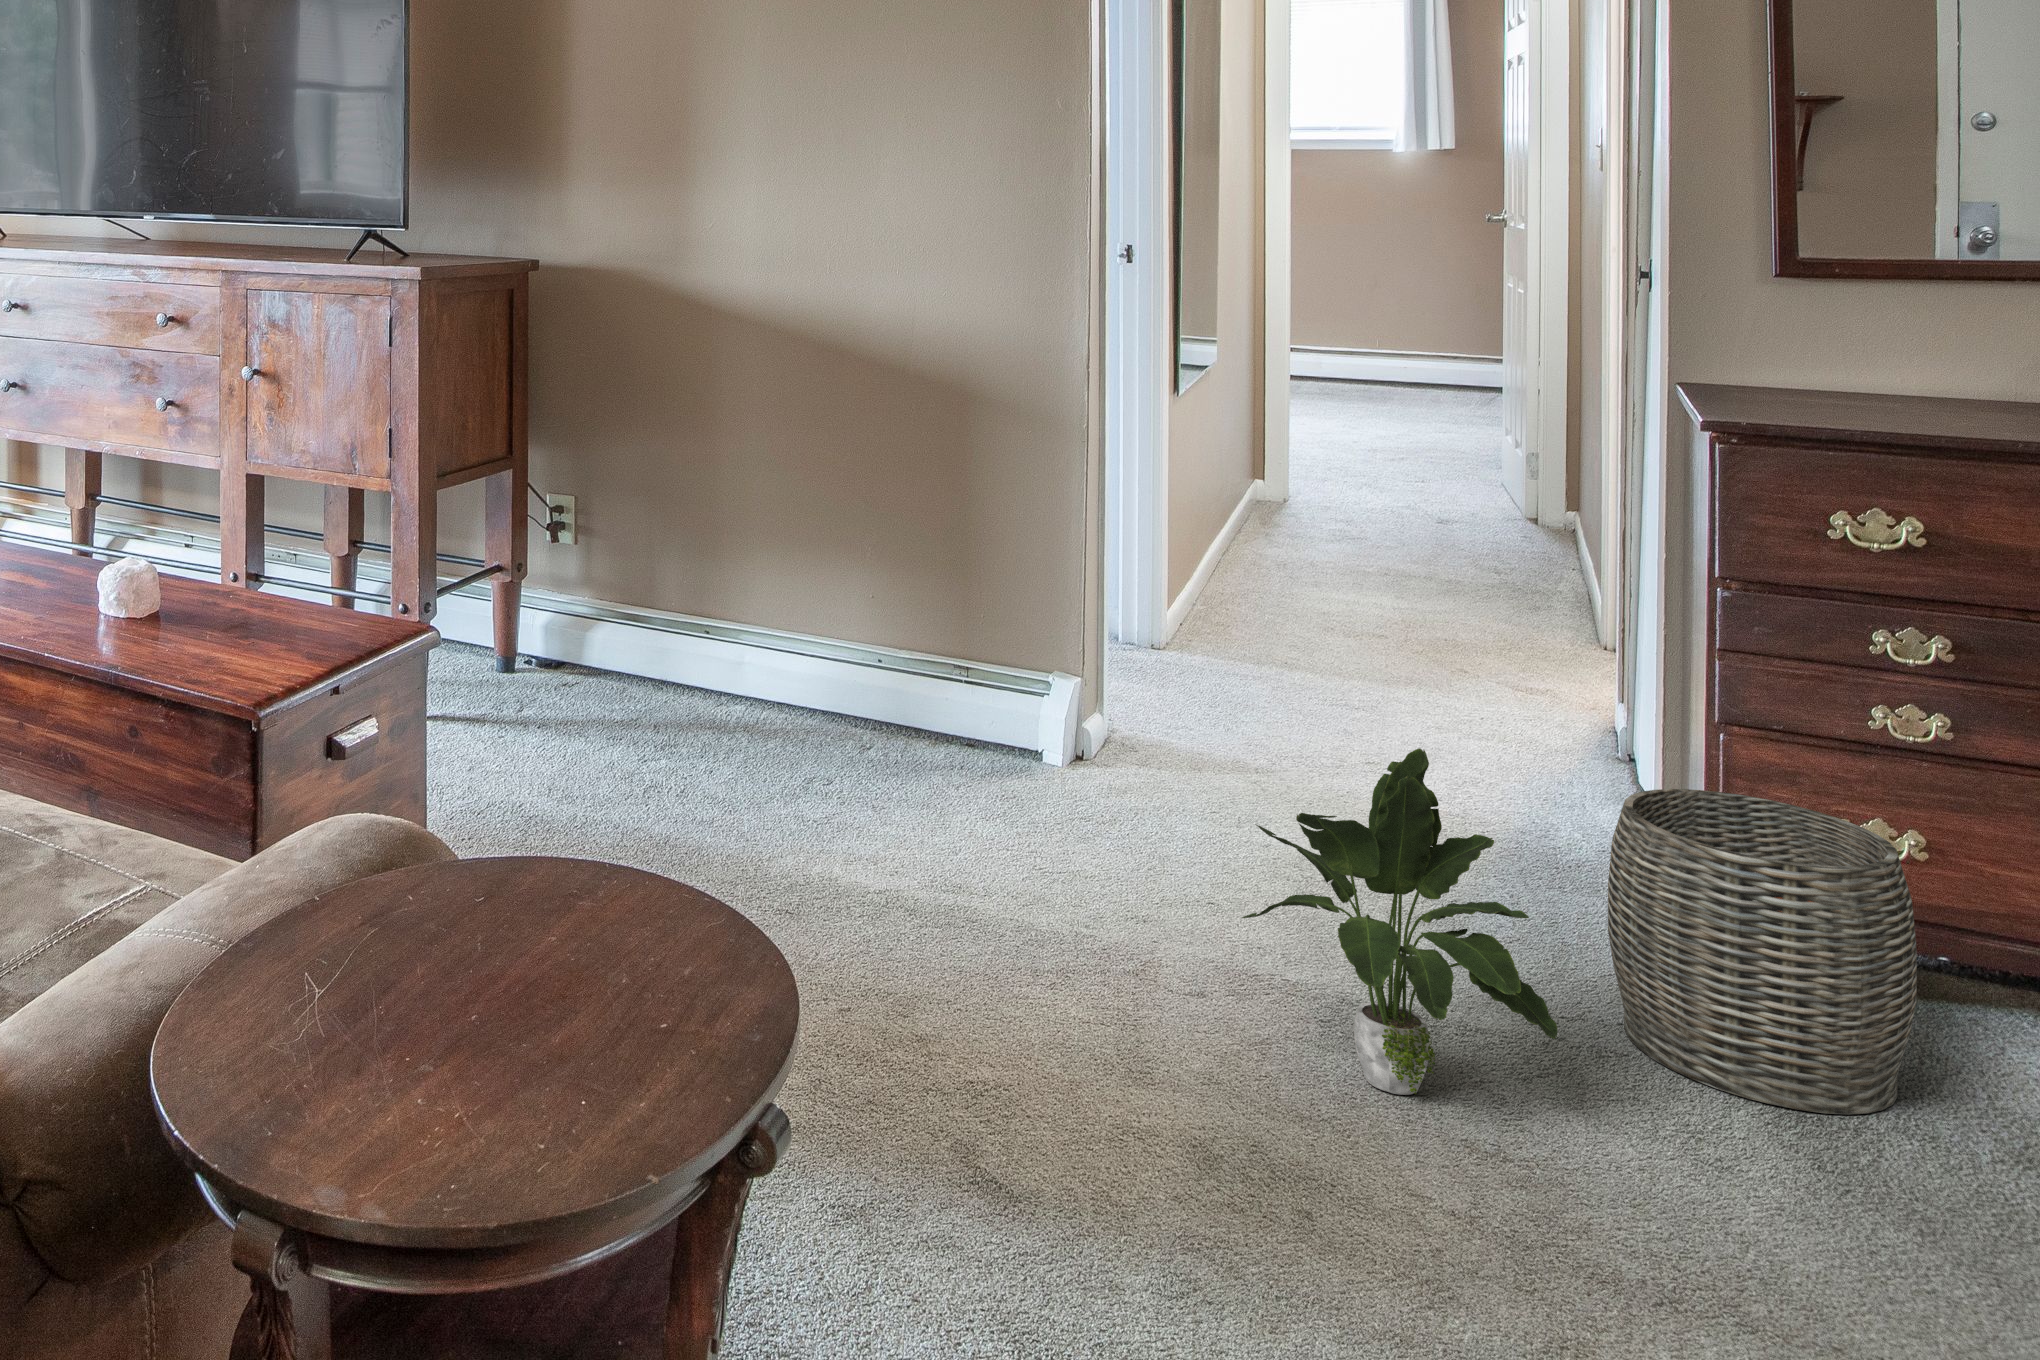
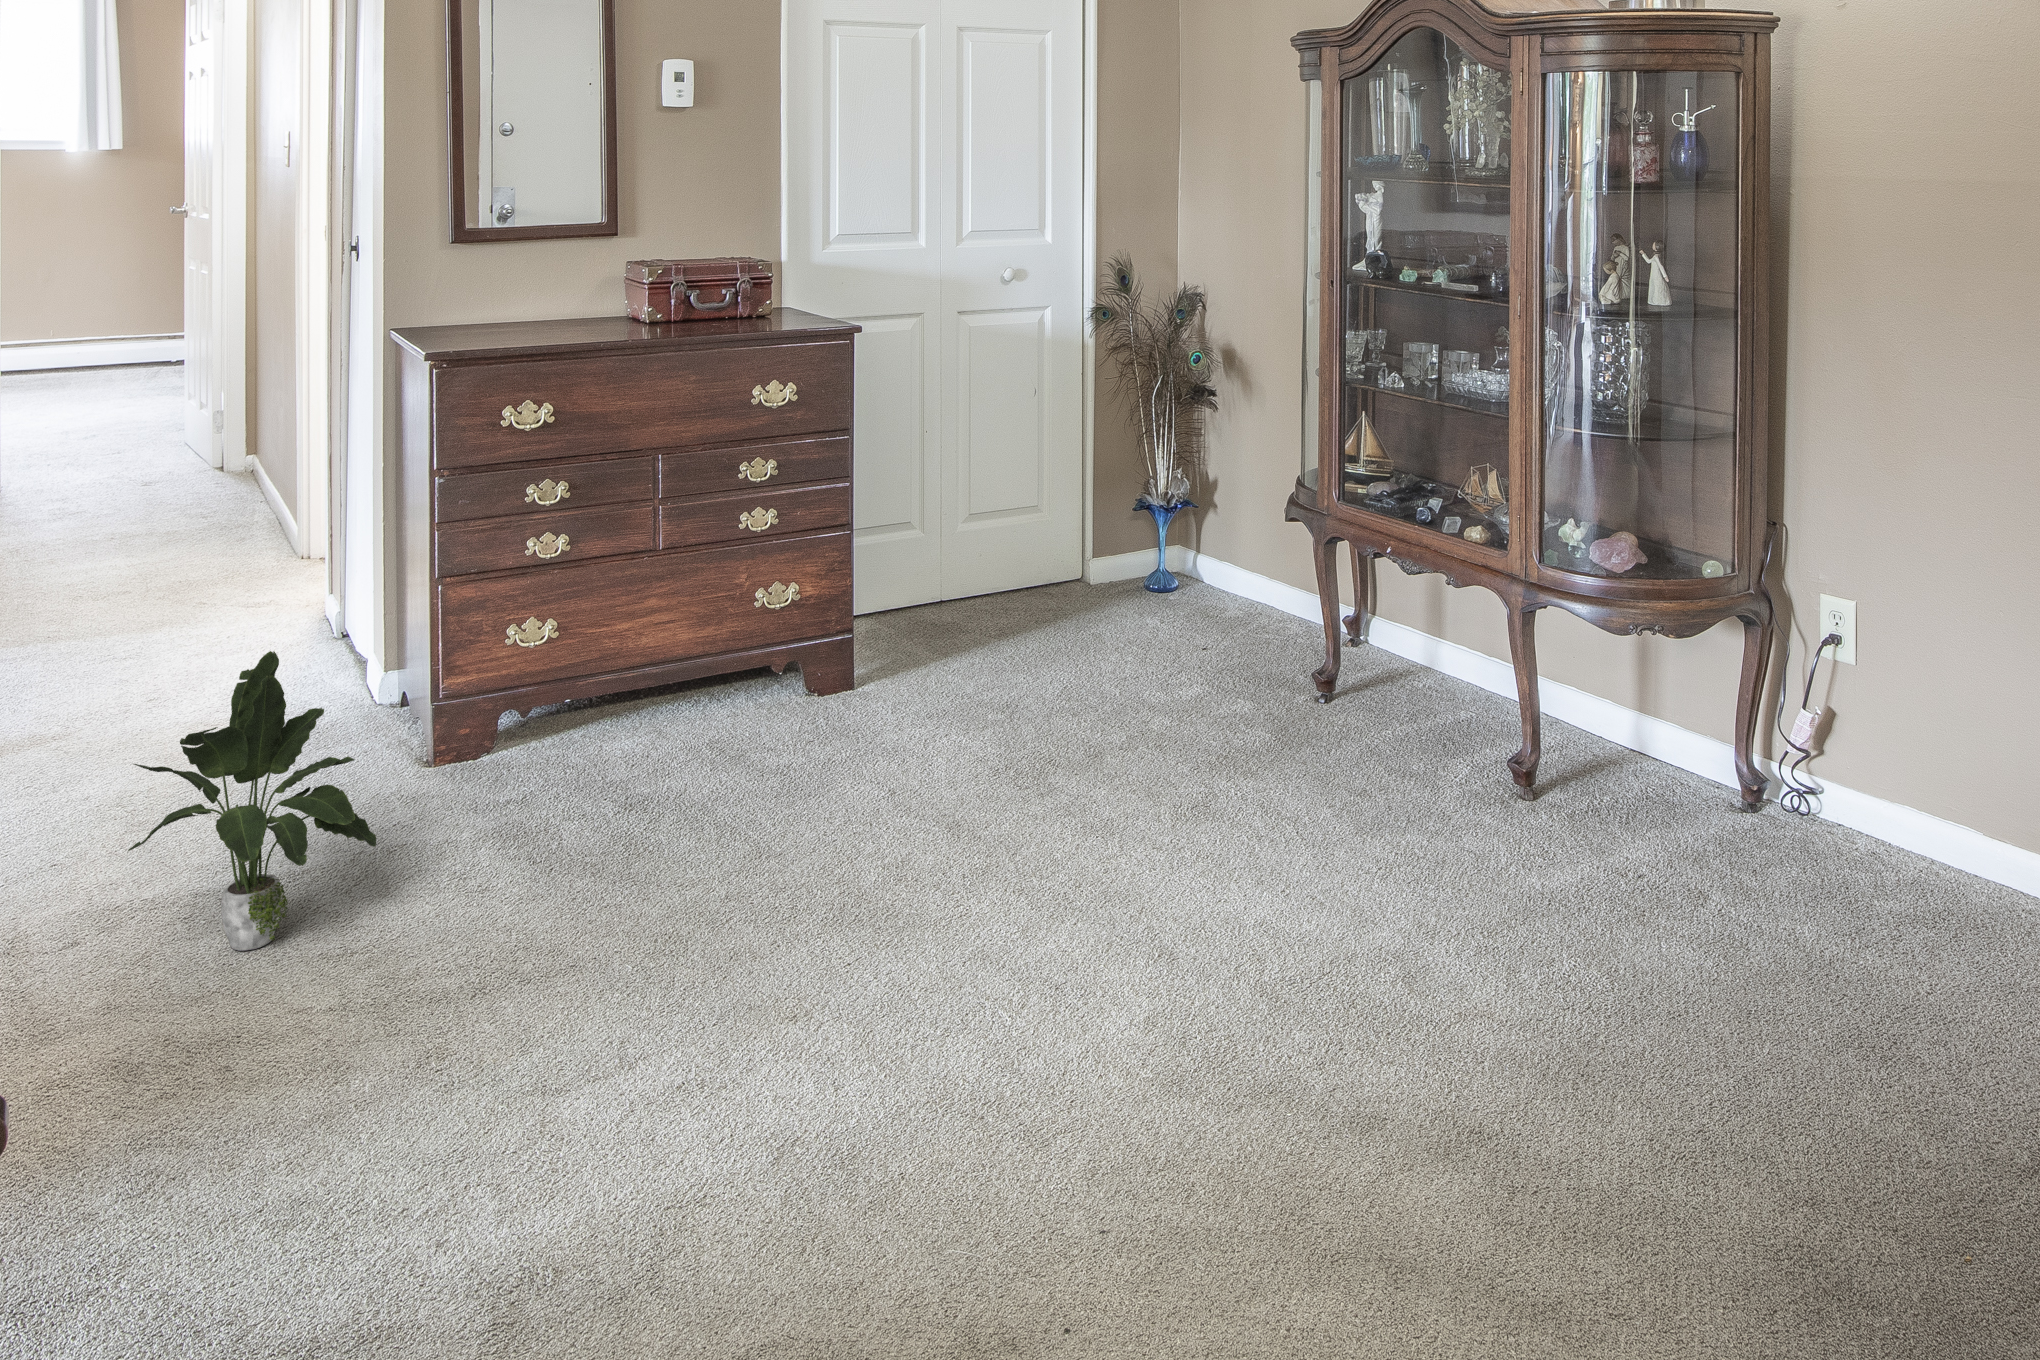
woven basket: present [1608,789,1917,1114] -> none [384,622,565,843]

